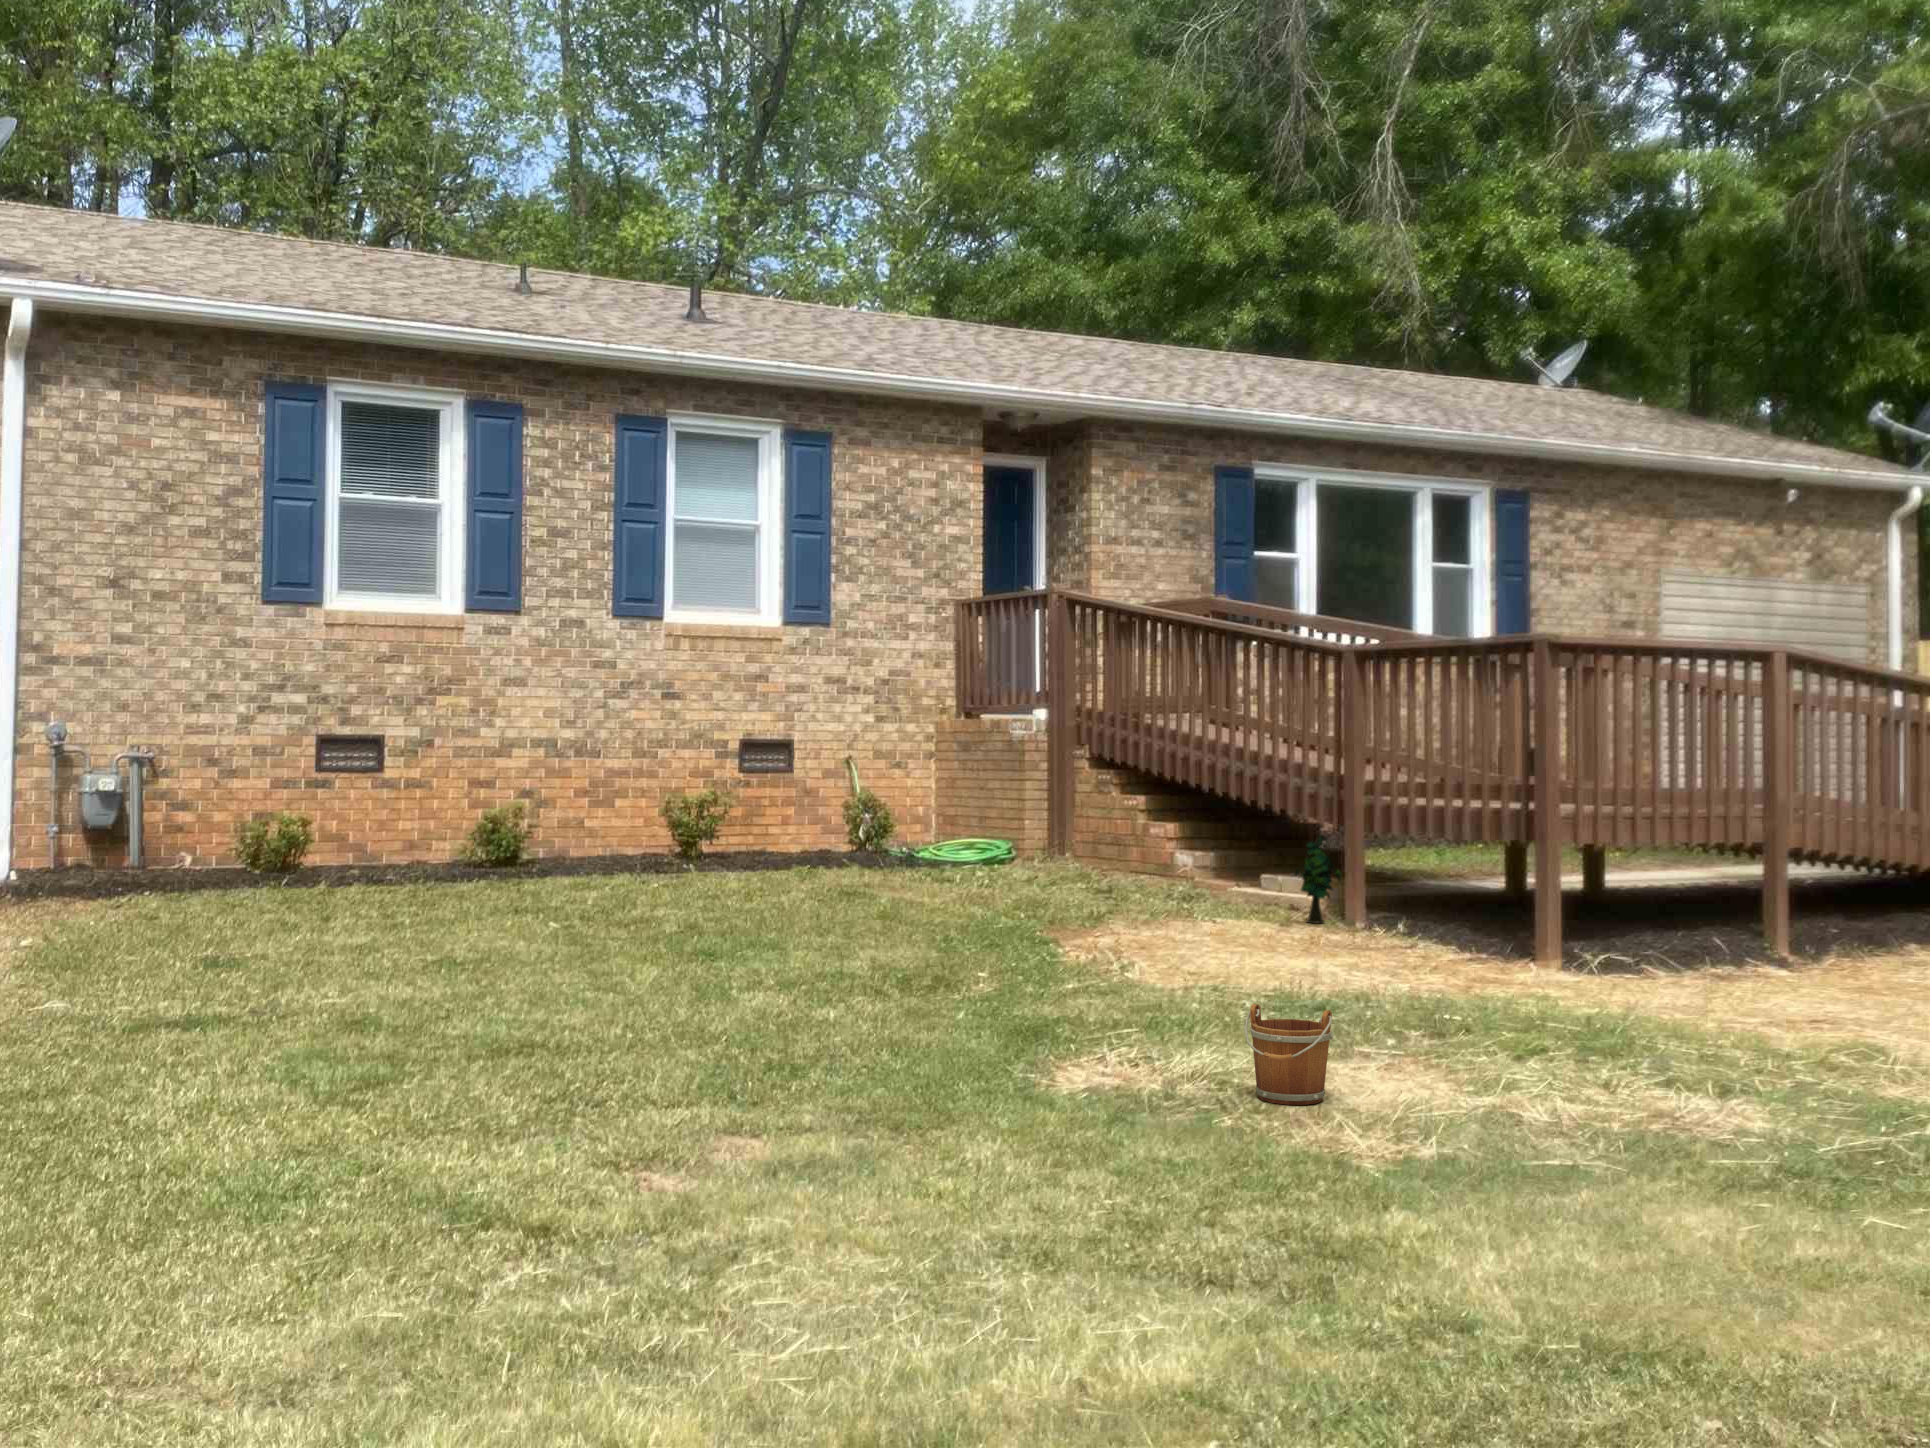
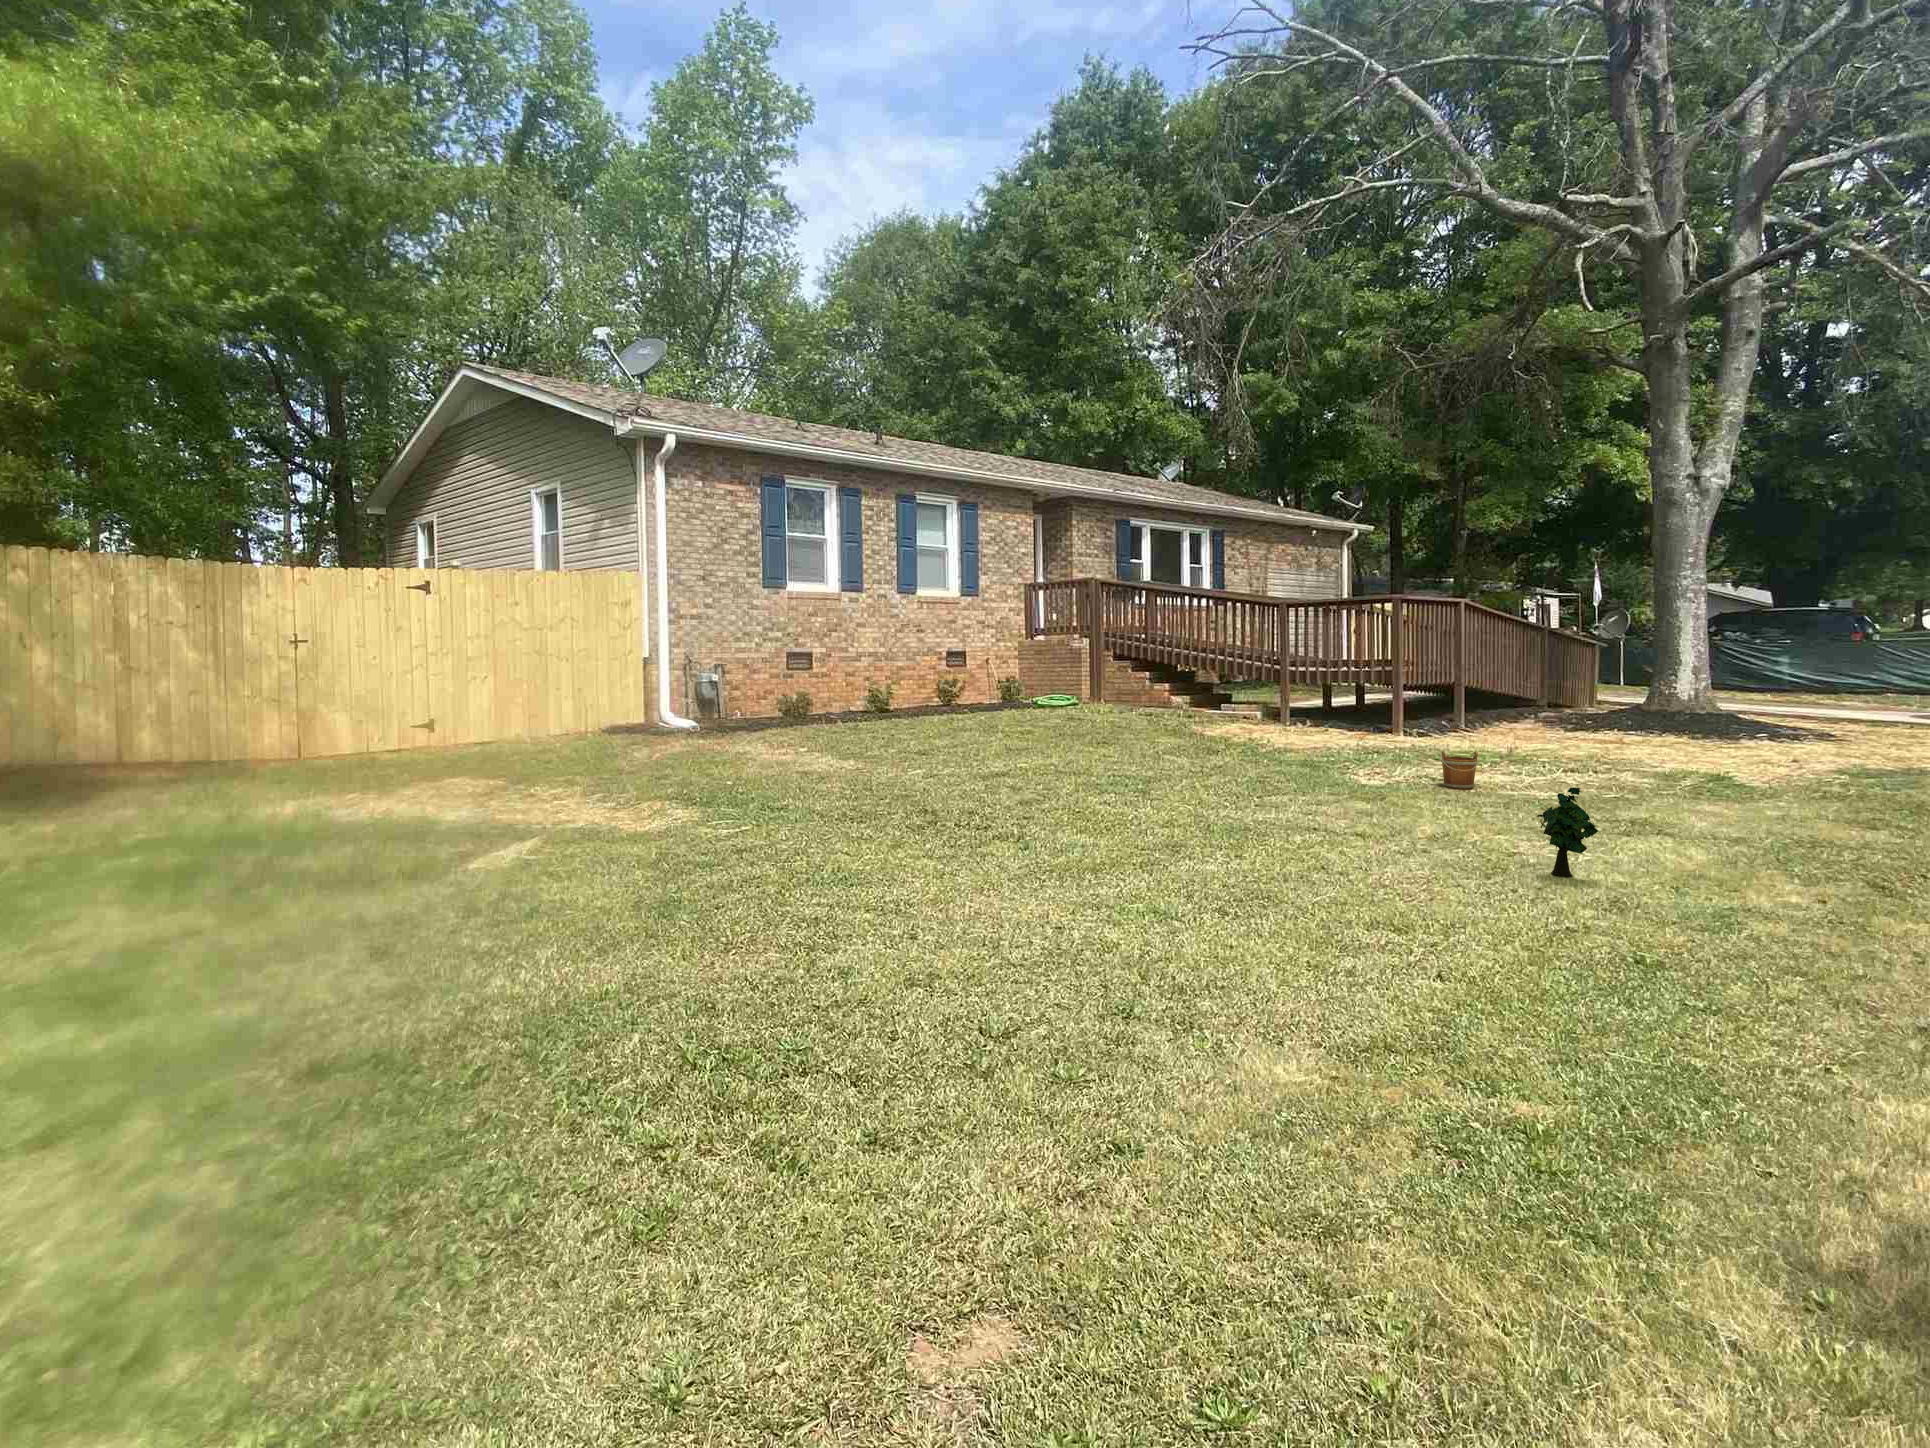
decorative plant: present [1295,834,1341,923] -> present [1537,787,1598,877]

